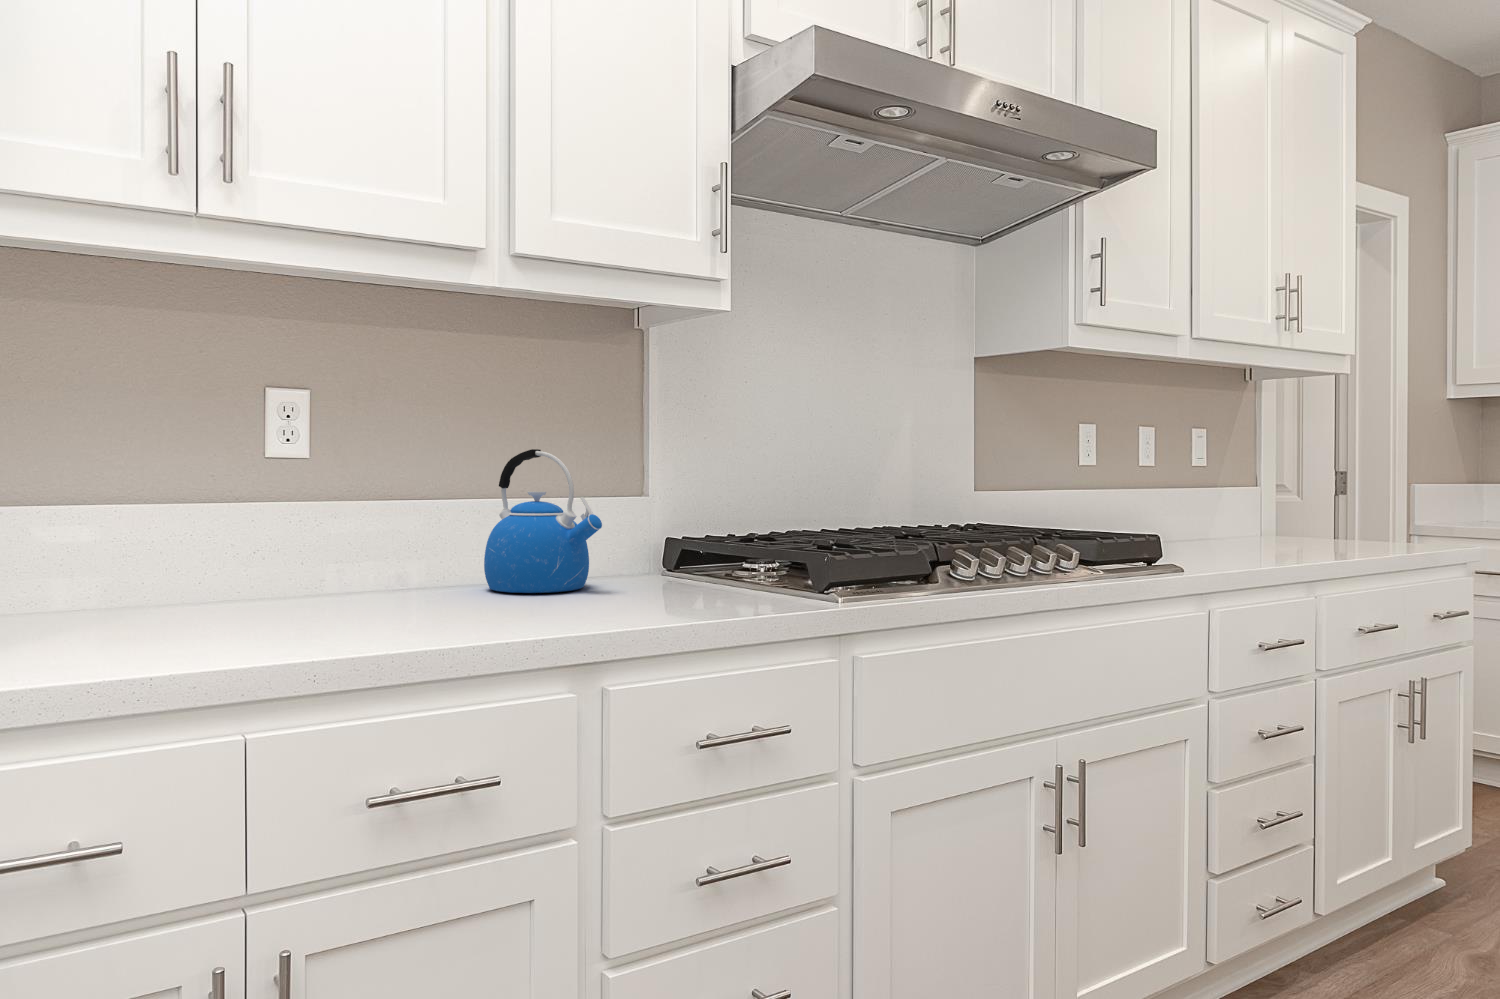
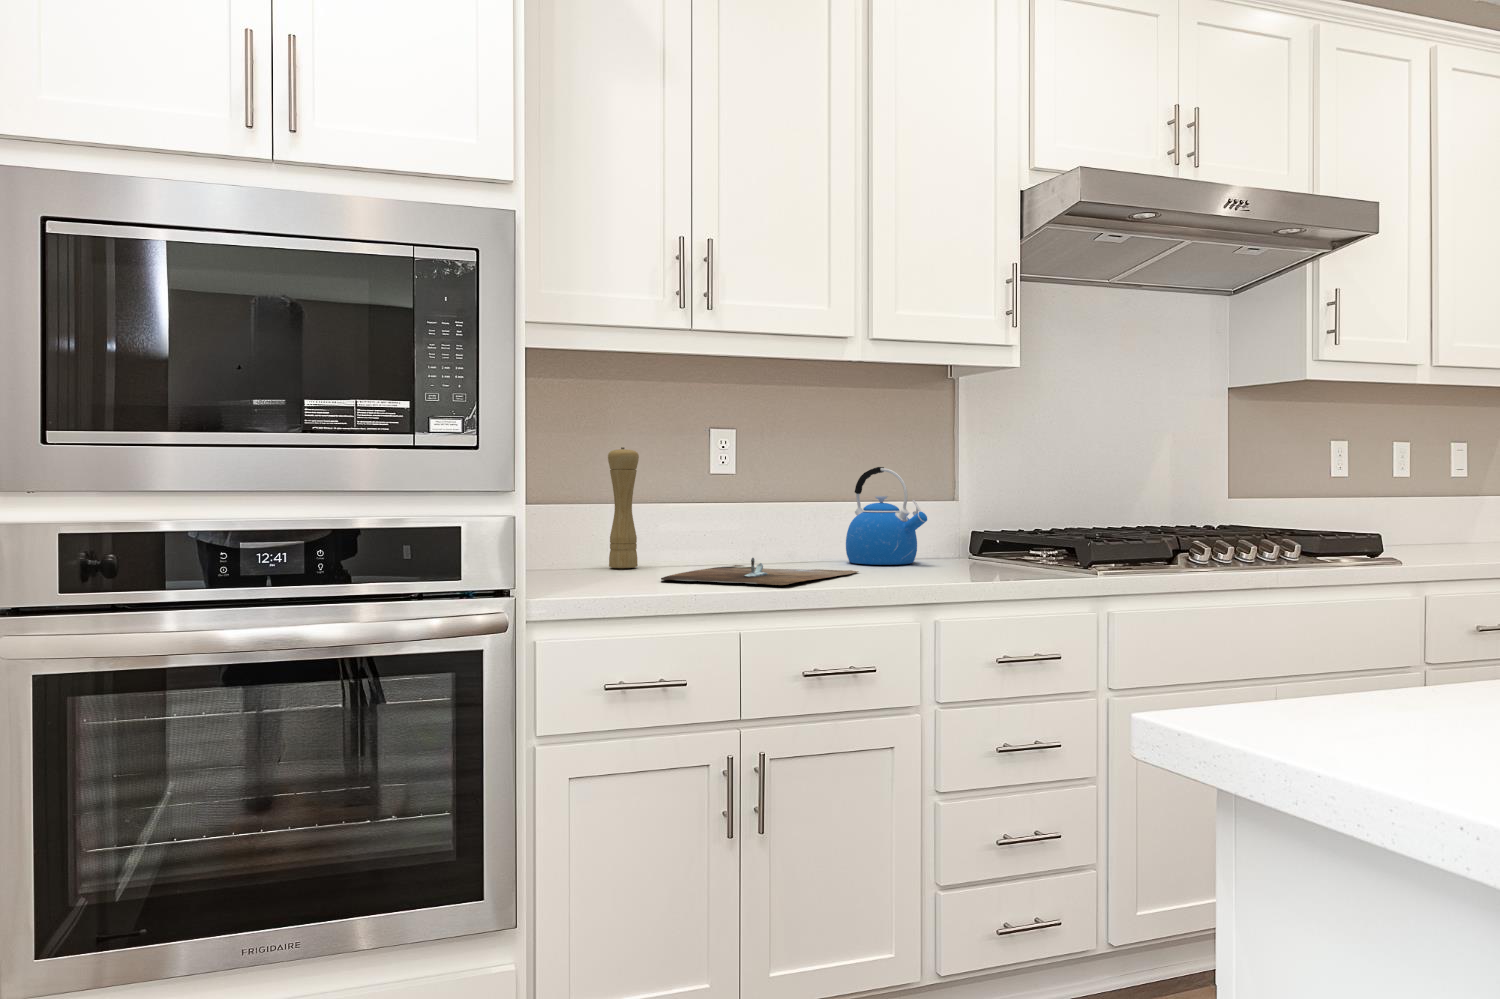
pepper mill: none [70,413,129,613] -> present [608,447,639,568]
cutting board: none [130,595,495,646] -> present [661,558,858,585]

